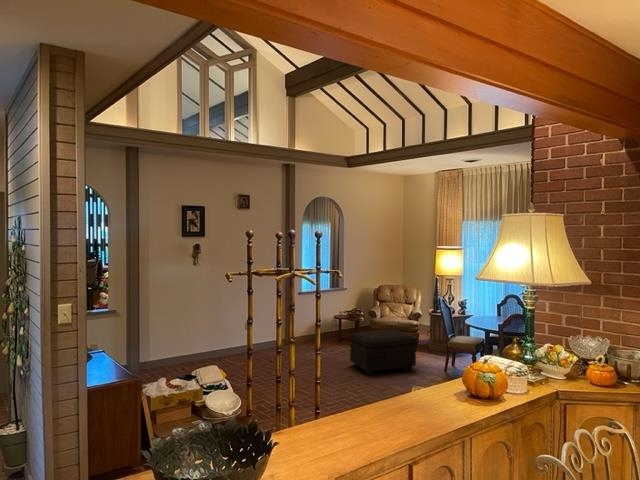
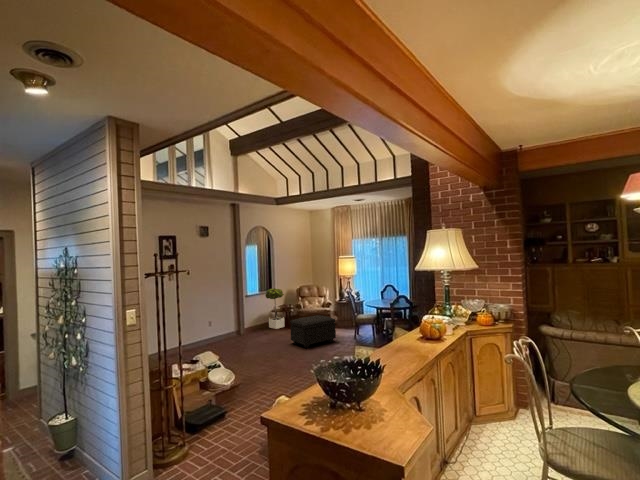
potted tree: none [328,285,353,342] -> present [265,288,285,329]

